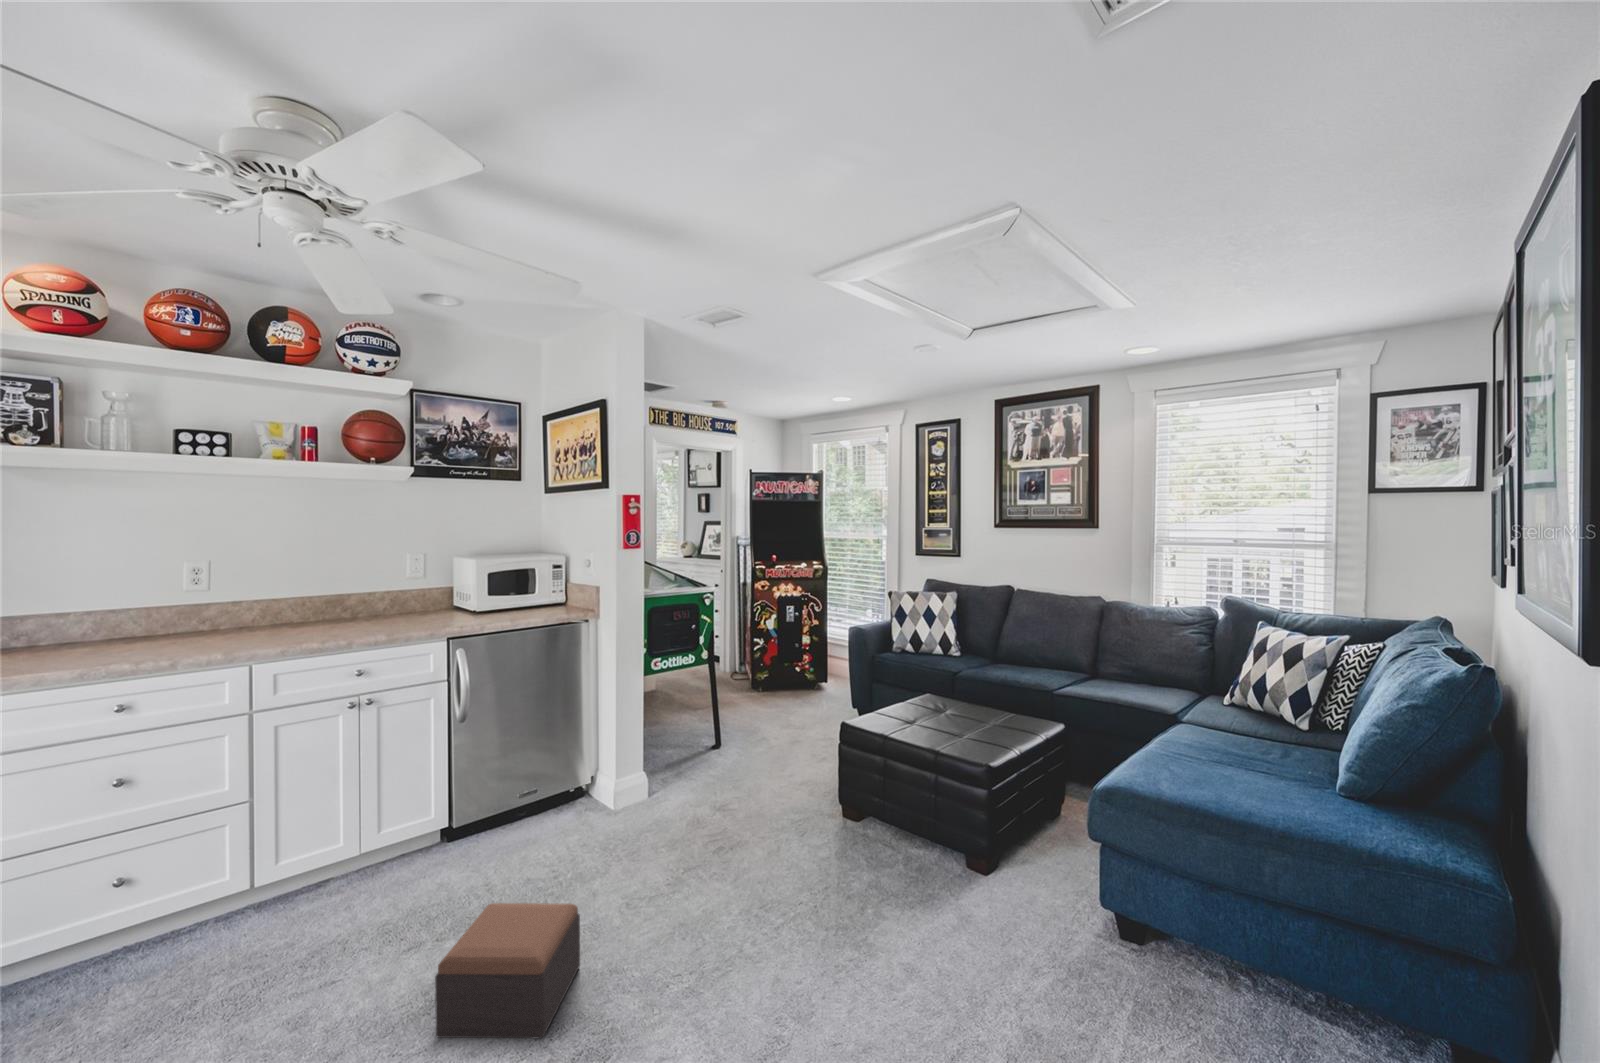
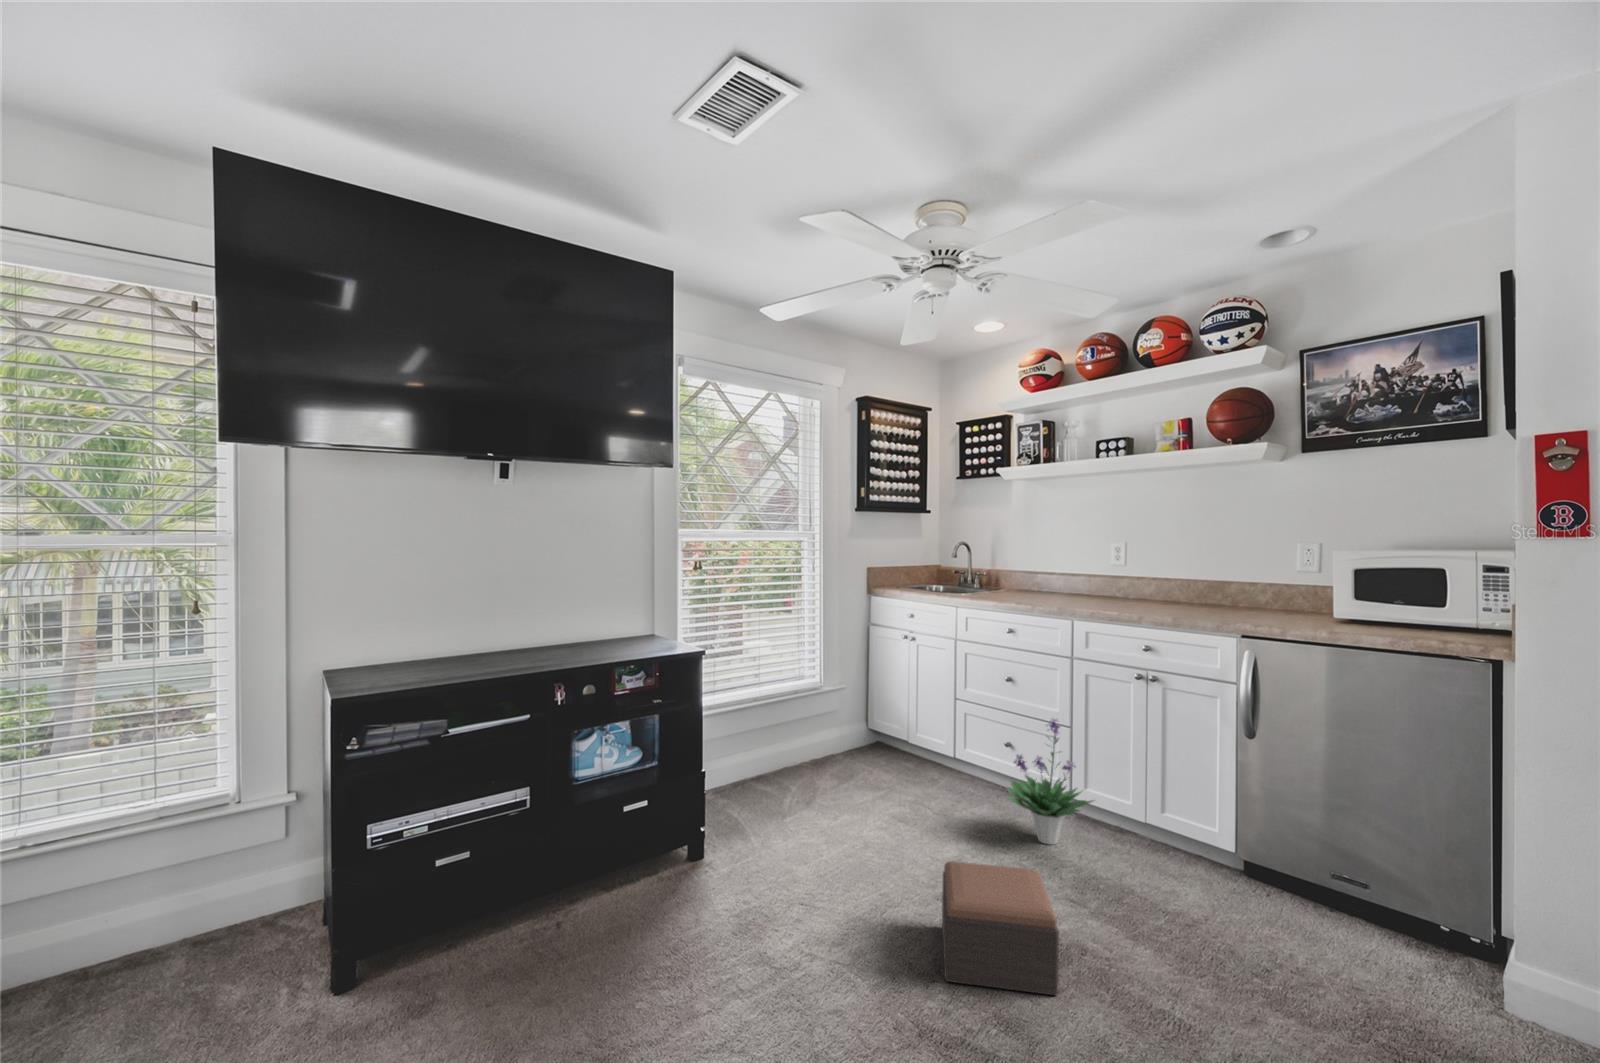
potted plant: none [207,785,350,942] -> present [1006,718,1093,844]

